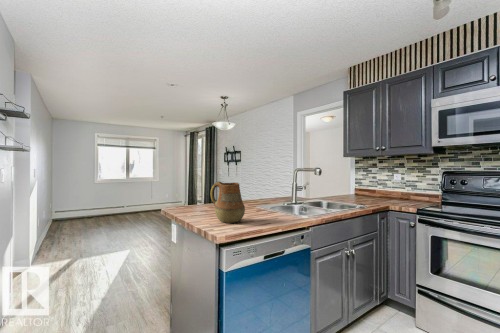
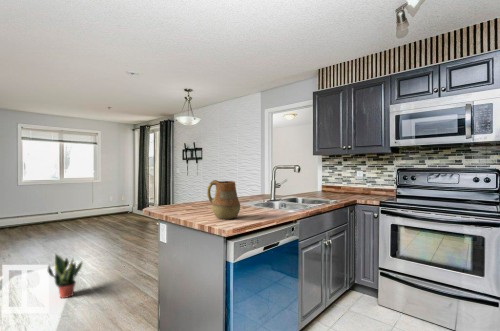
potted plant: none [91,244,122,285] -> present [48,255,82,298]

